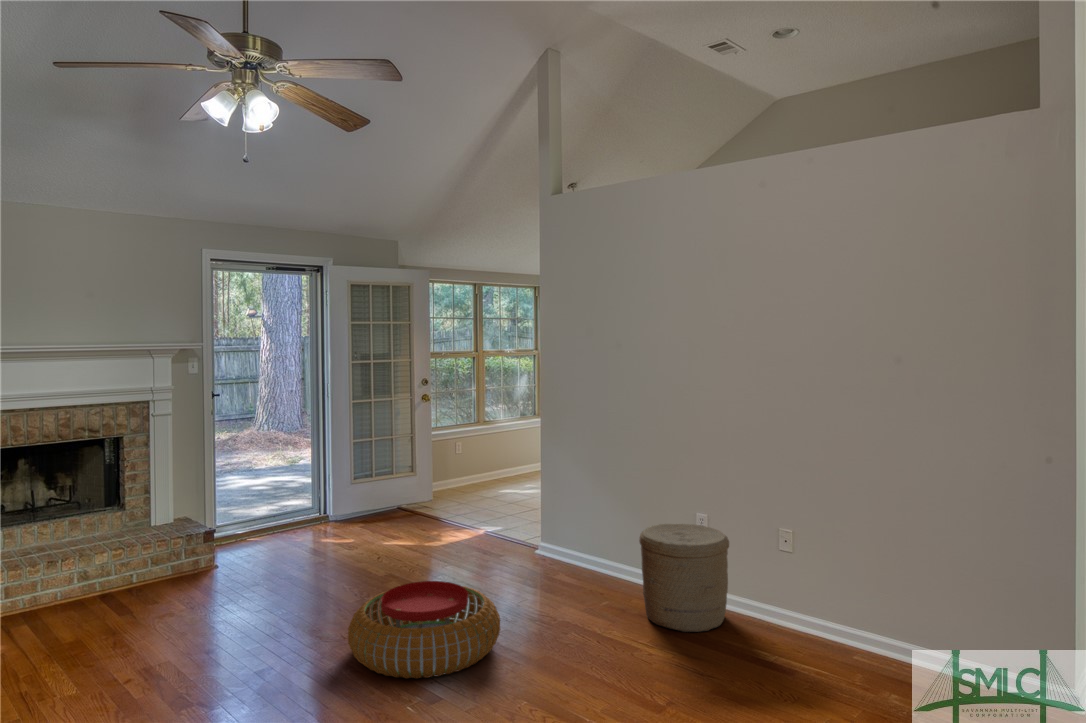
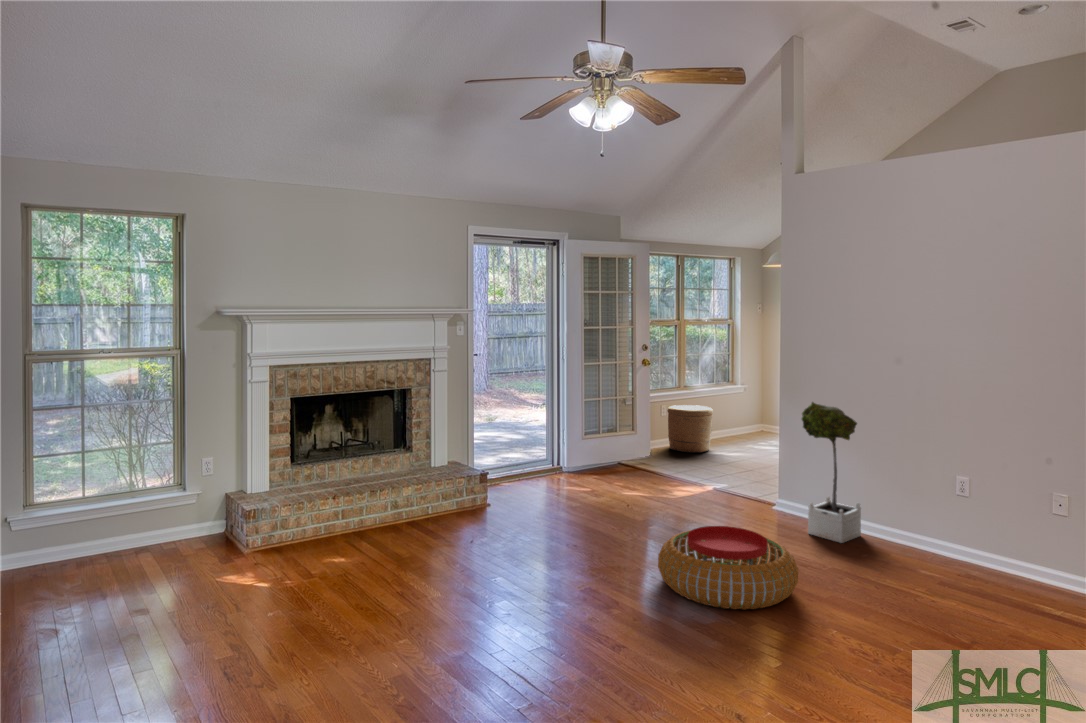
potted tree: none [543,438,606,588] -> present [802,402,861,543]
woven basket: present [639,524,729,632] -> present [667,405,713,453]

